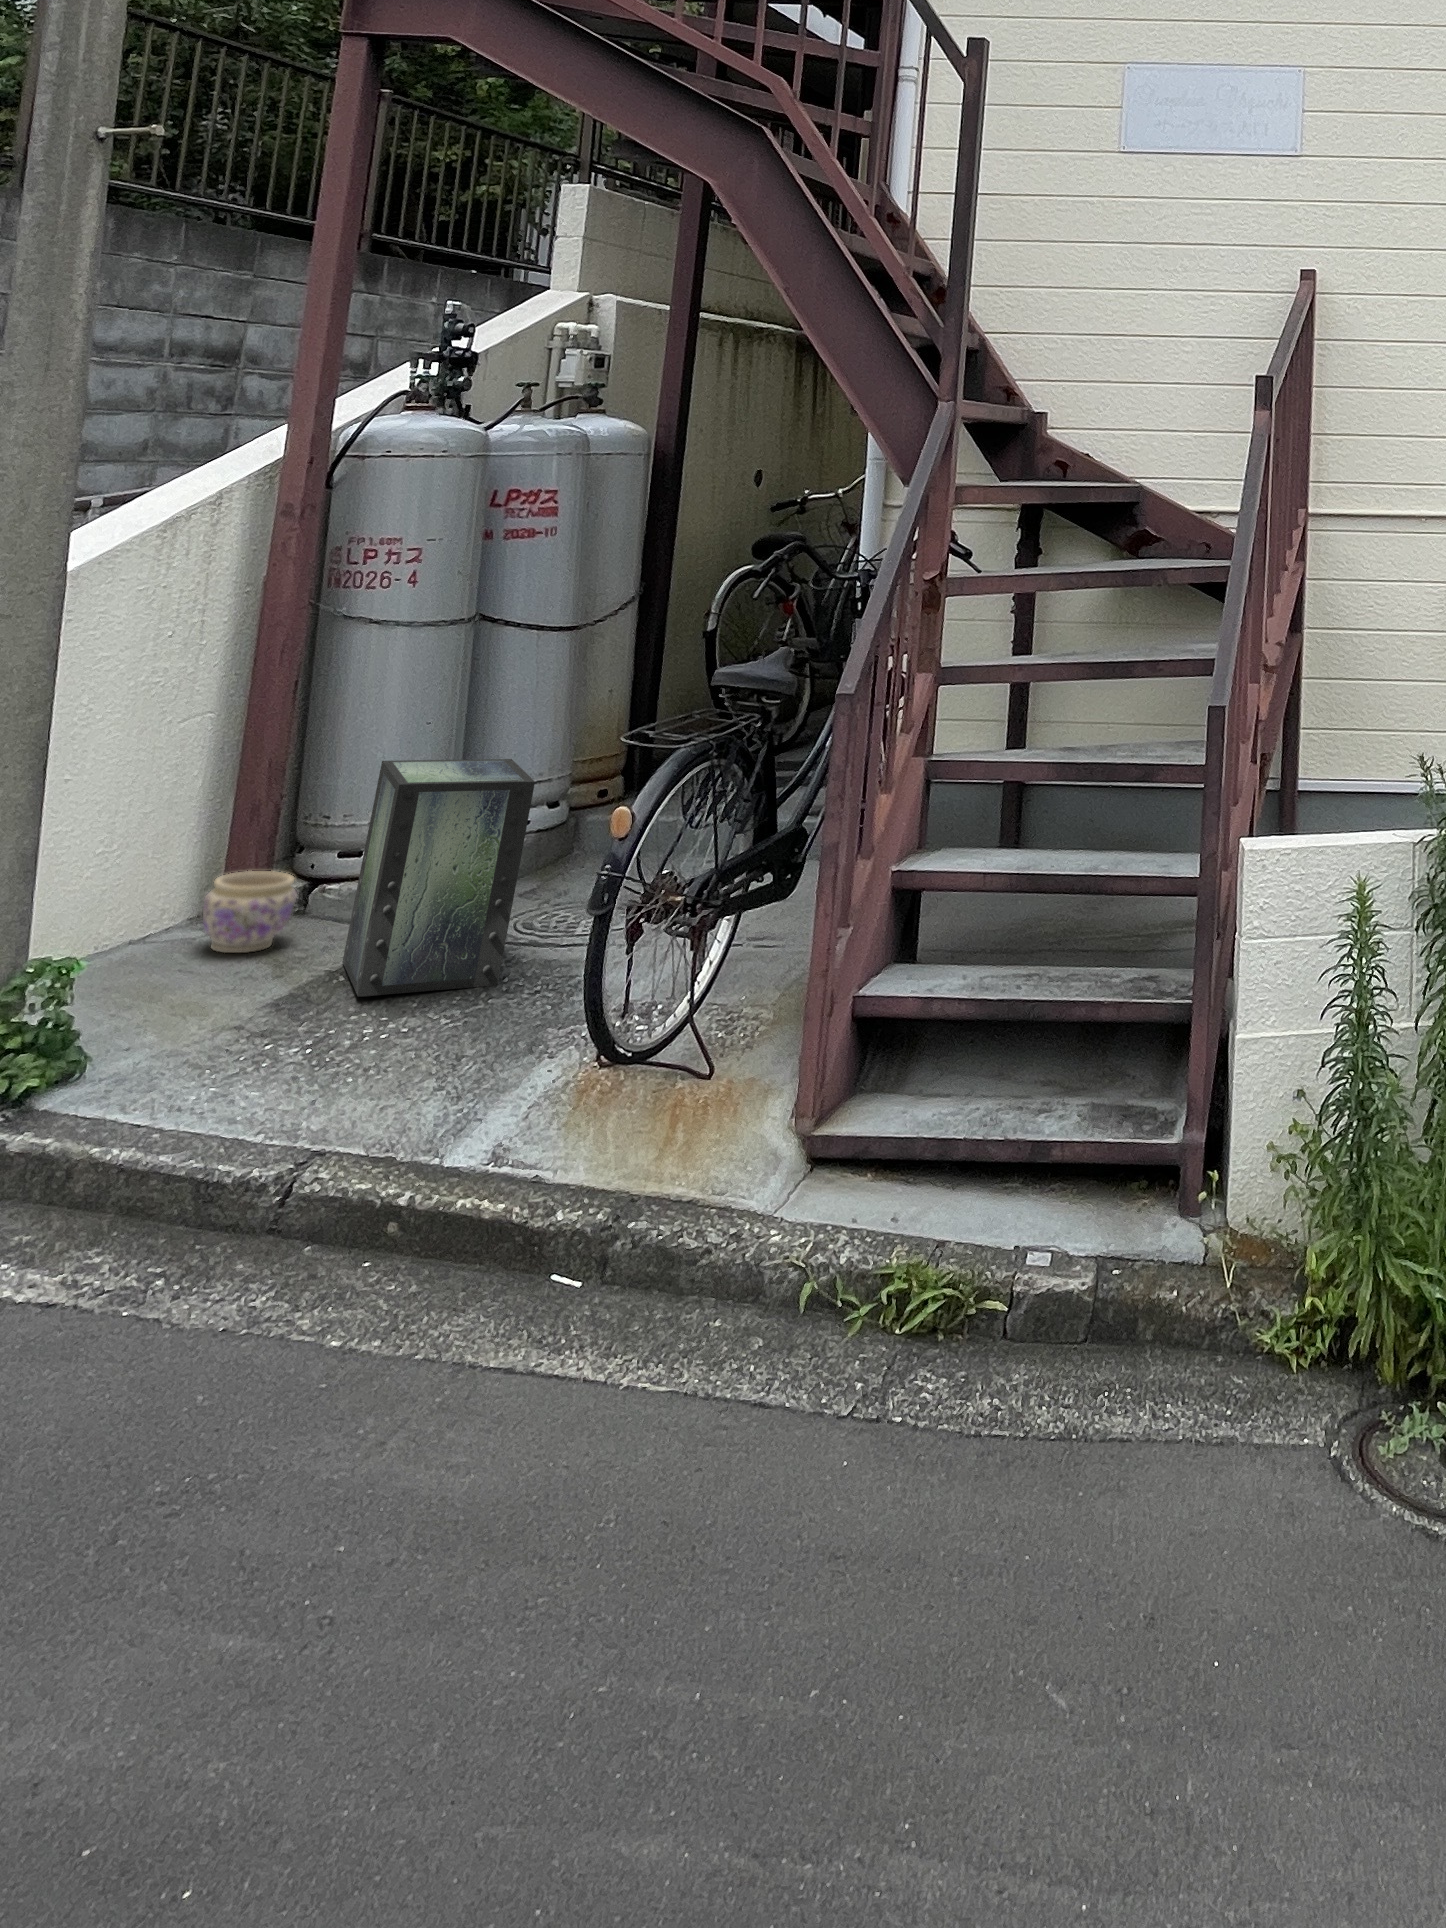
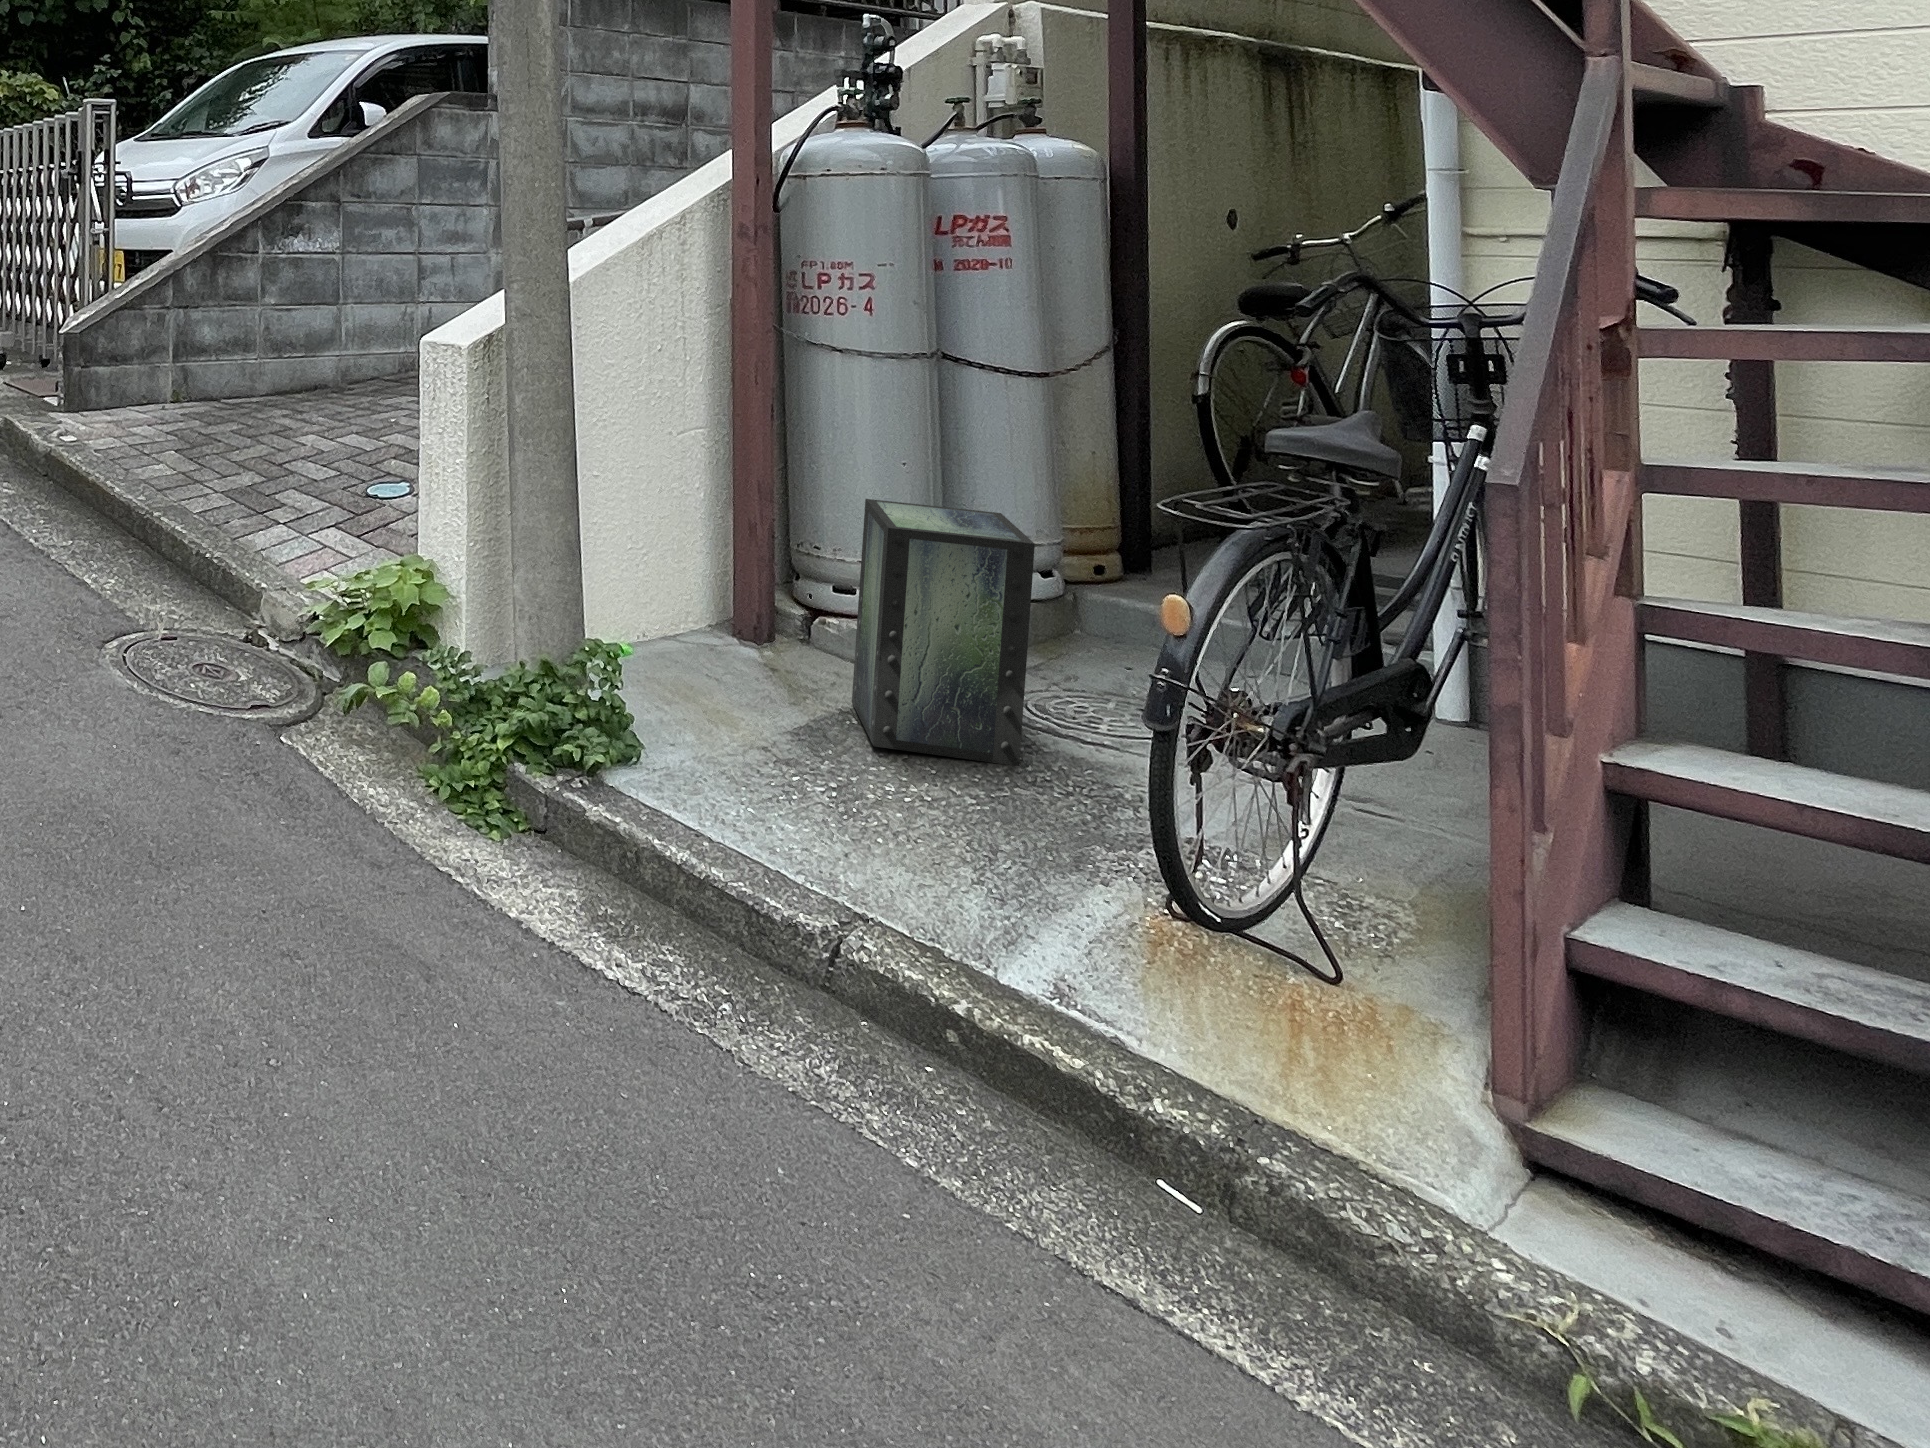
planter: present [203,871,297,953] -> none [719,591,800,672]

